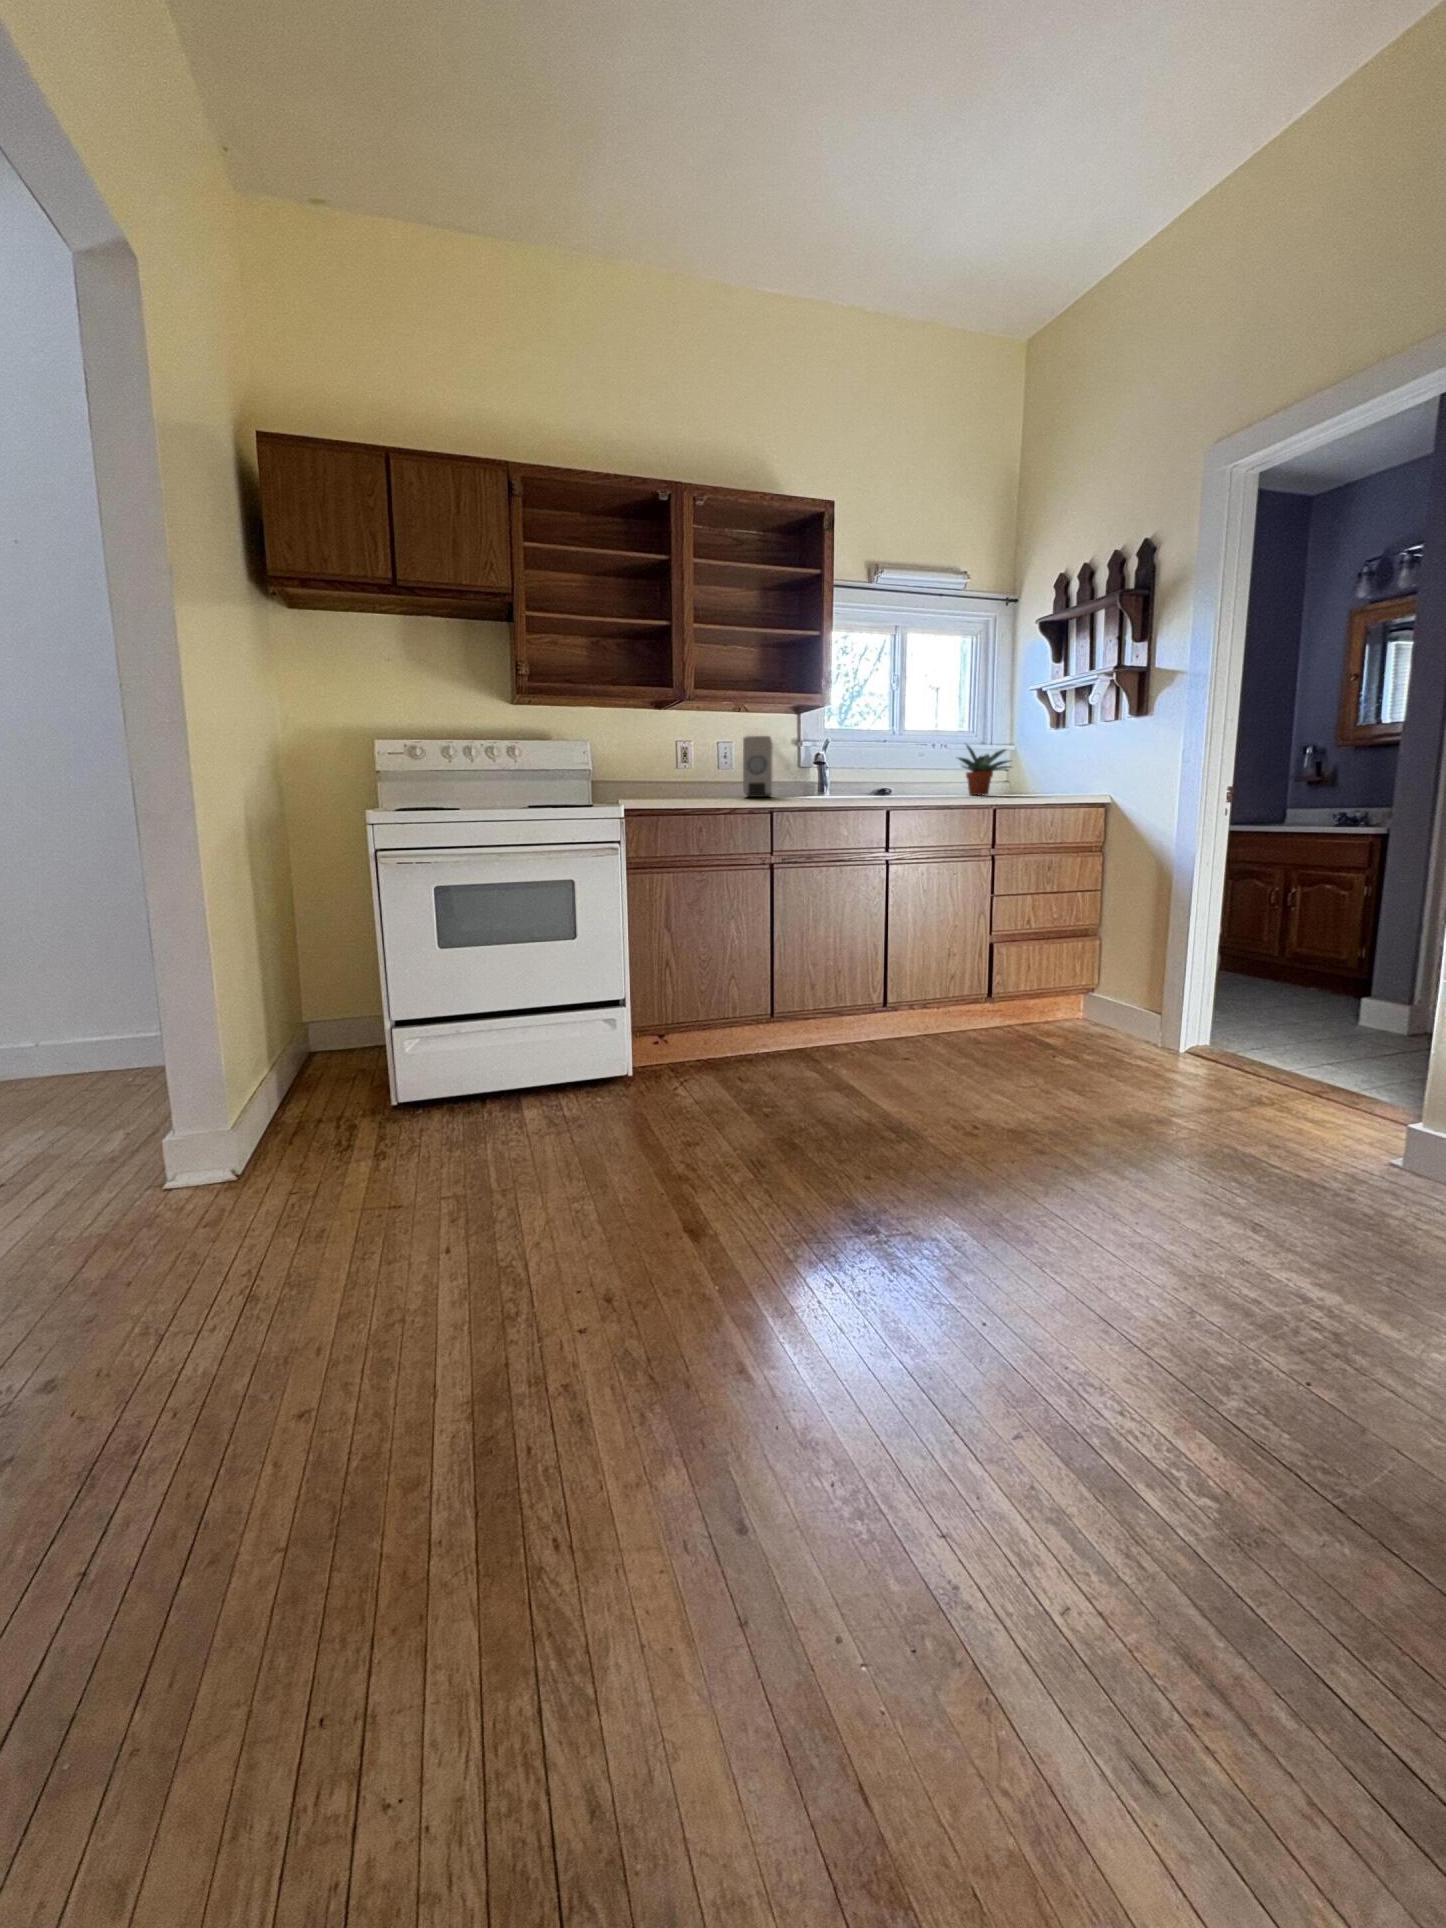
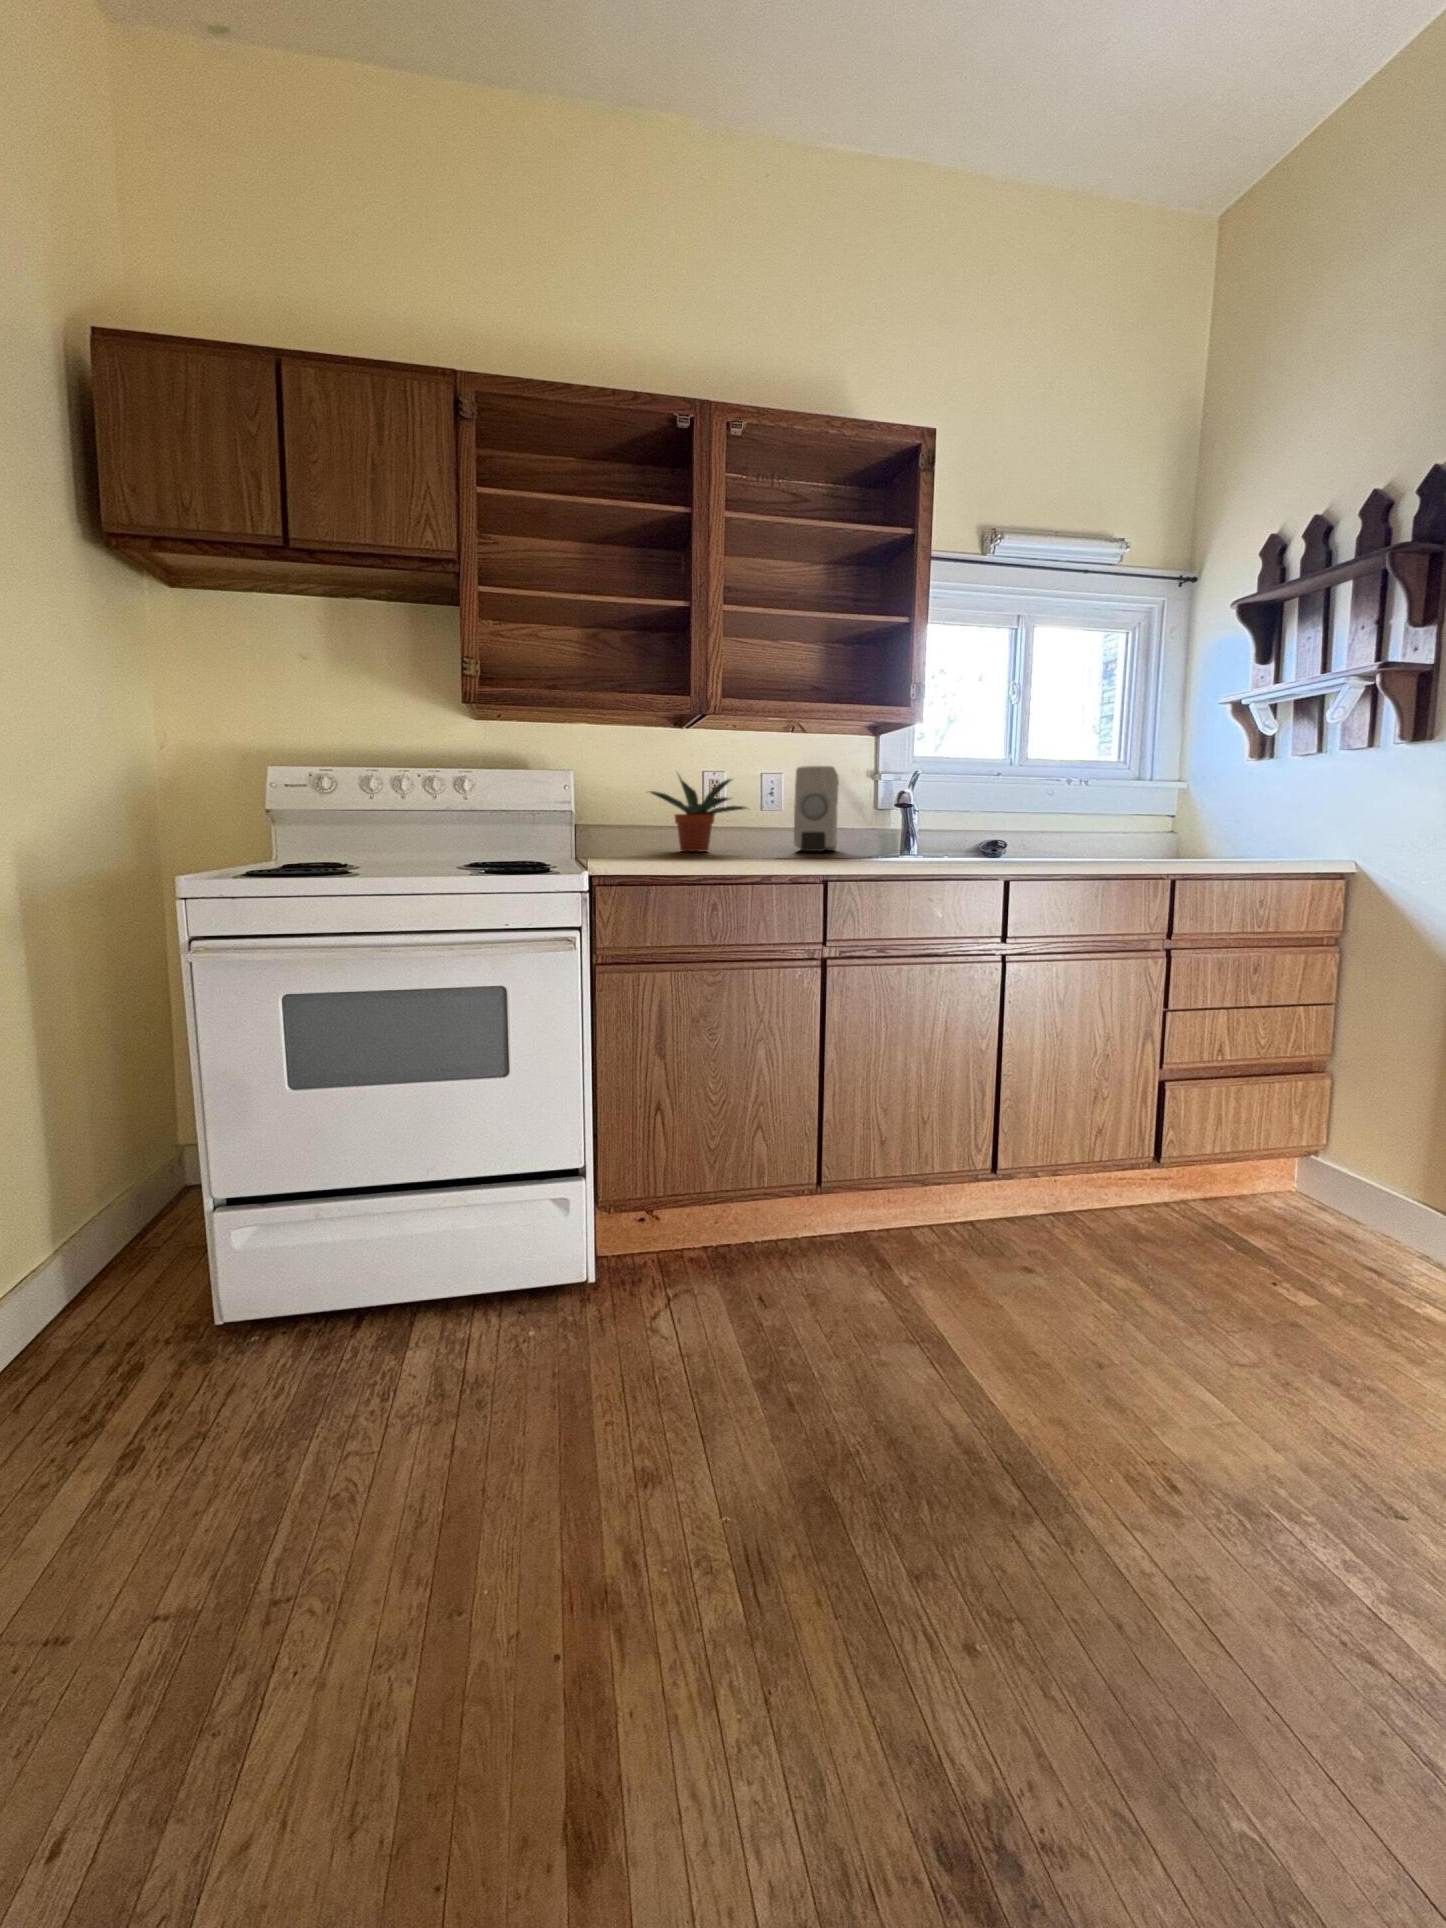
potted plant: present [959,745,1010,795] -> present [651,775,746,852]

